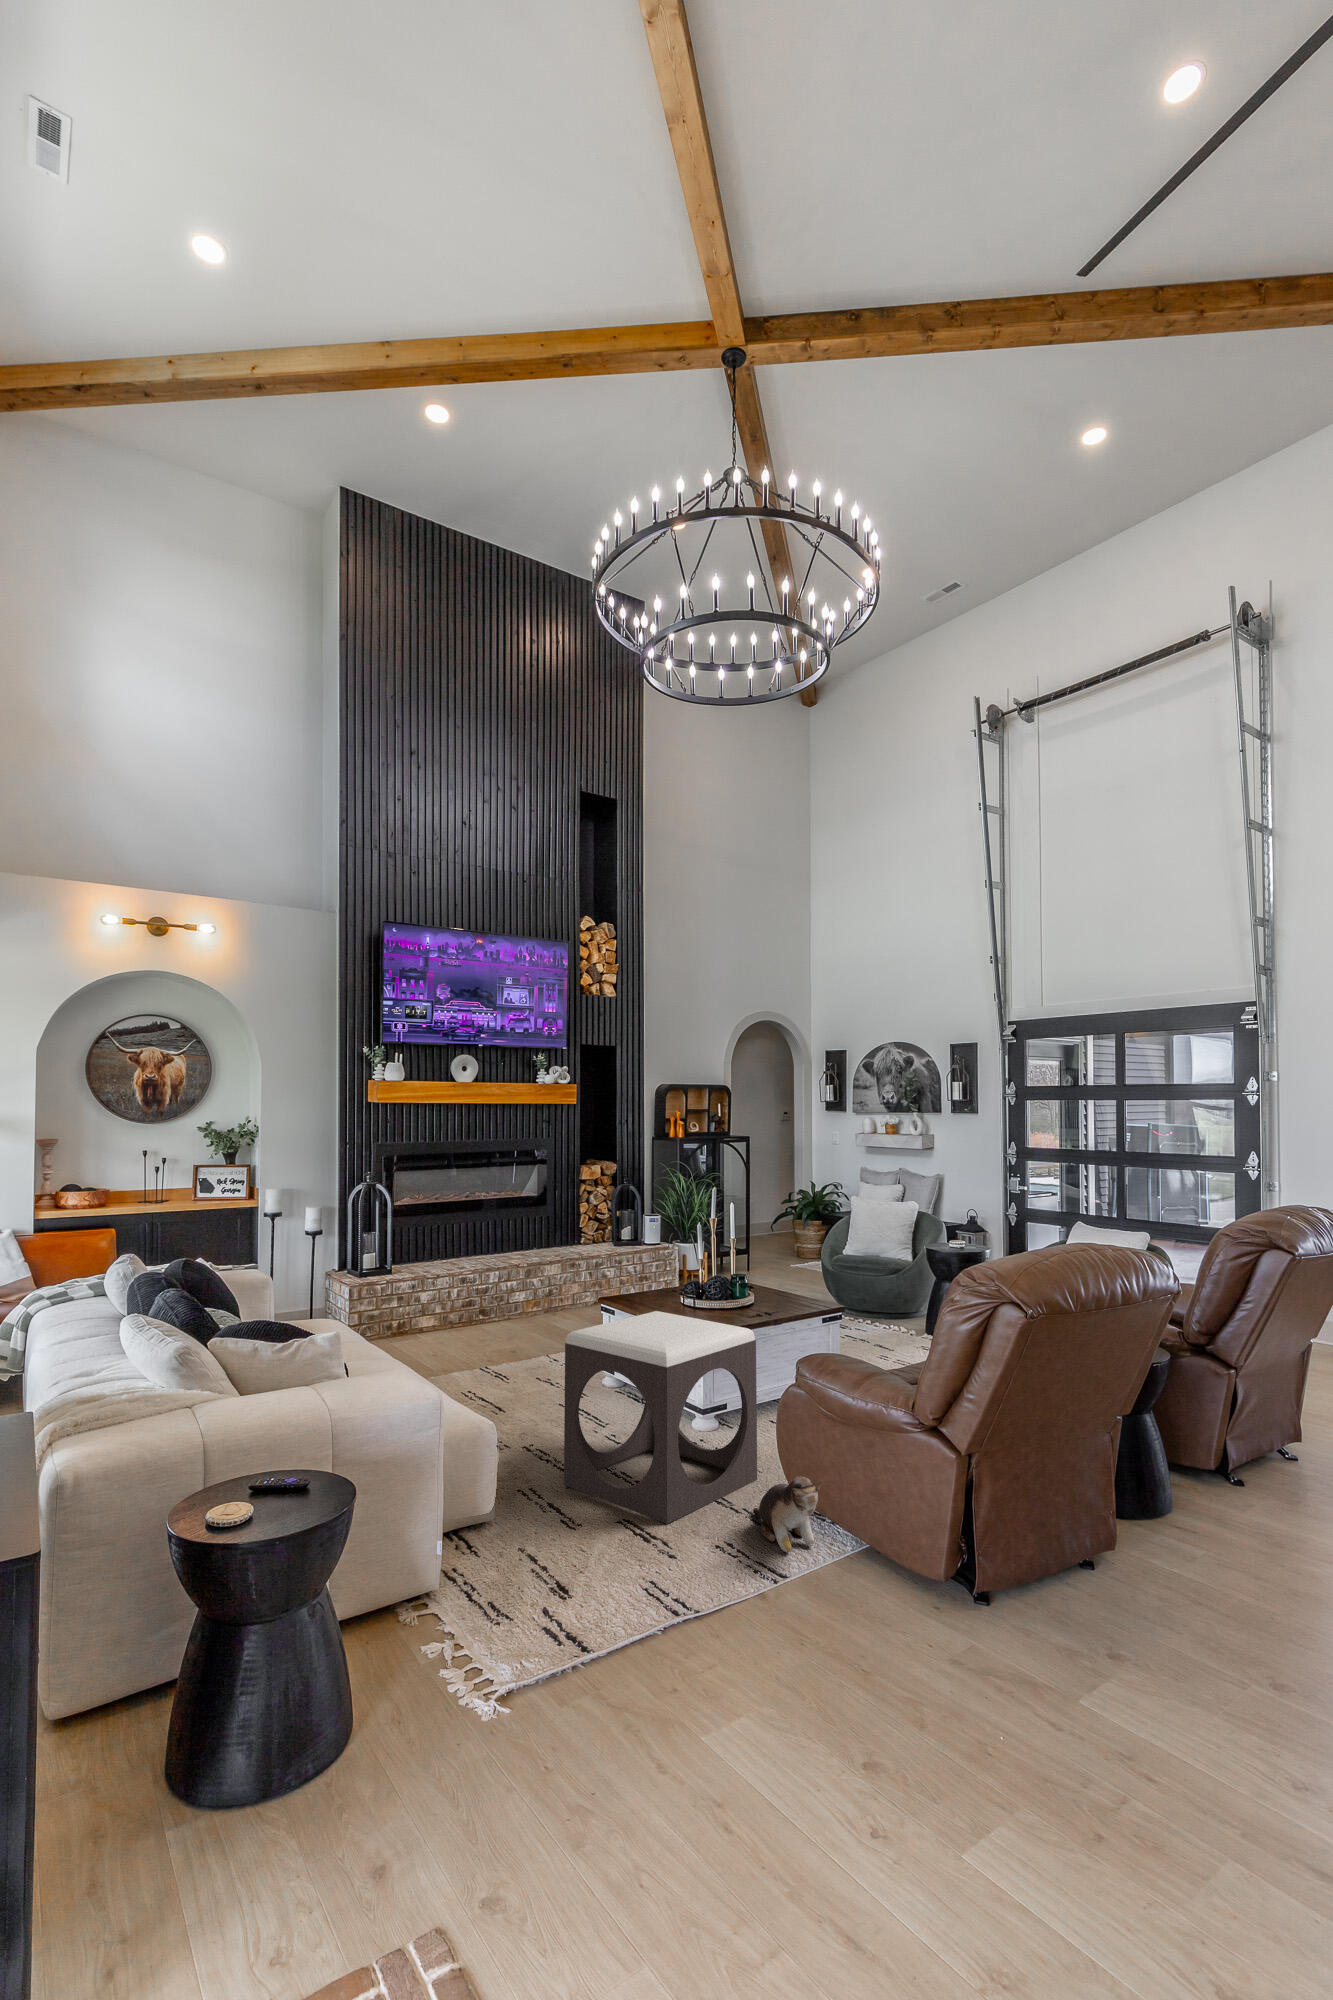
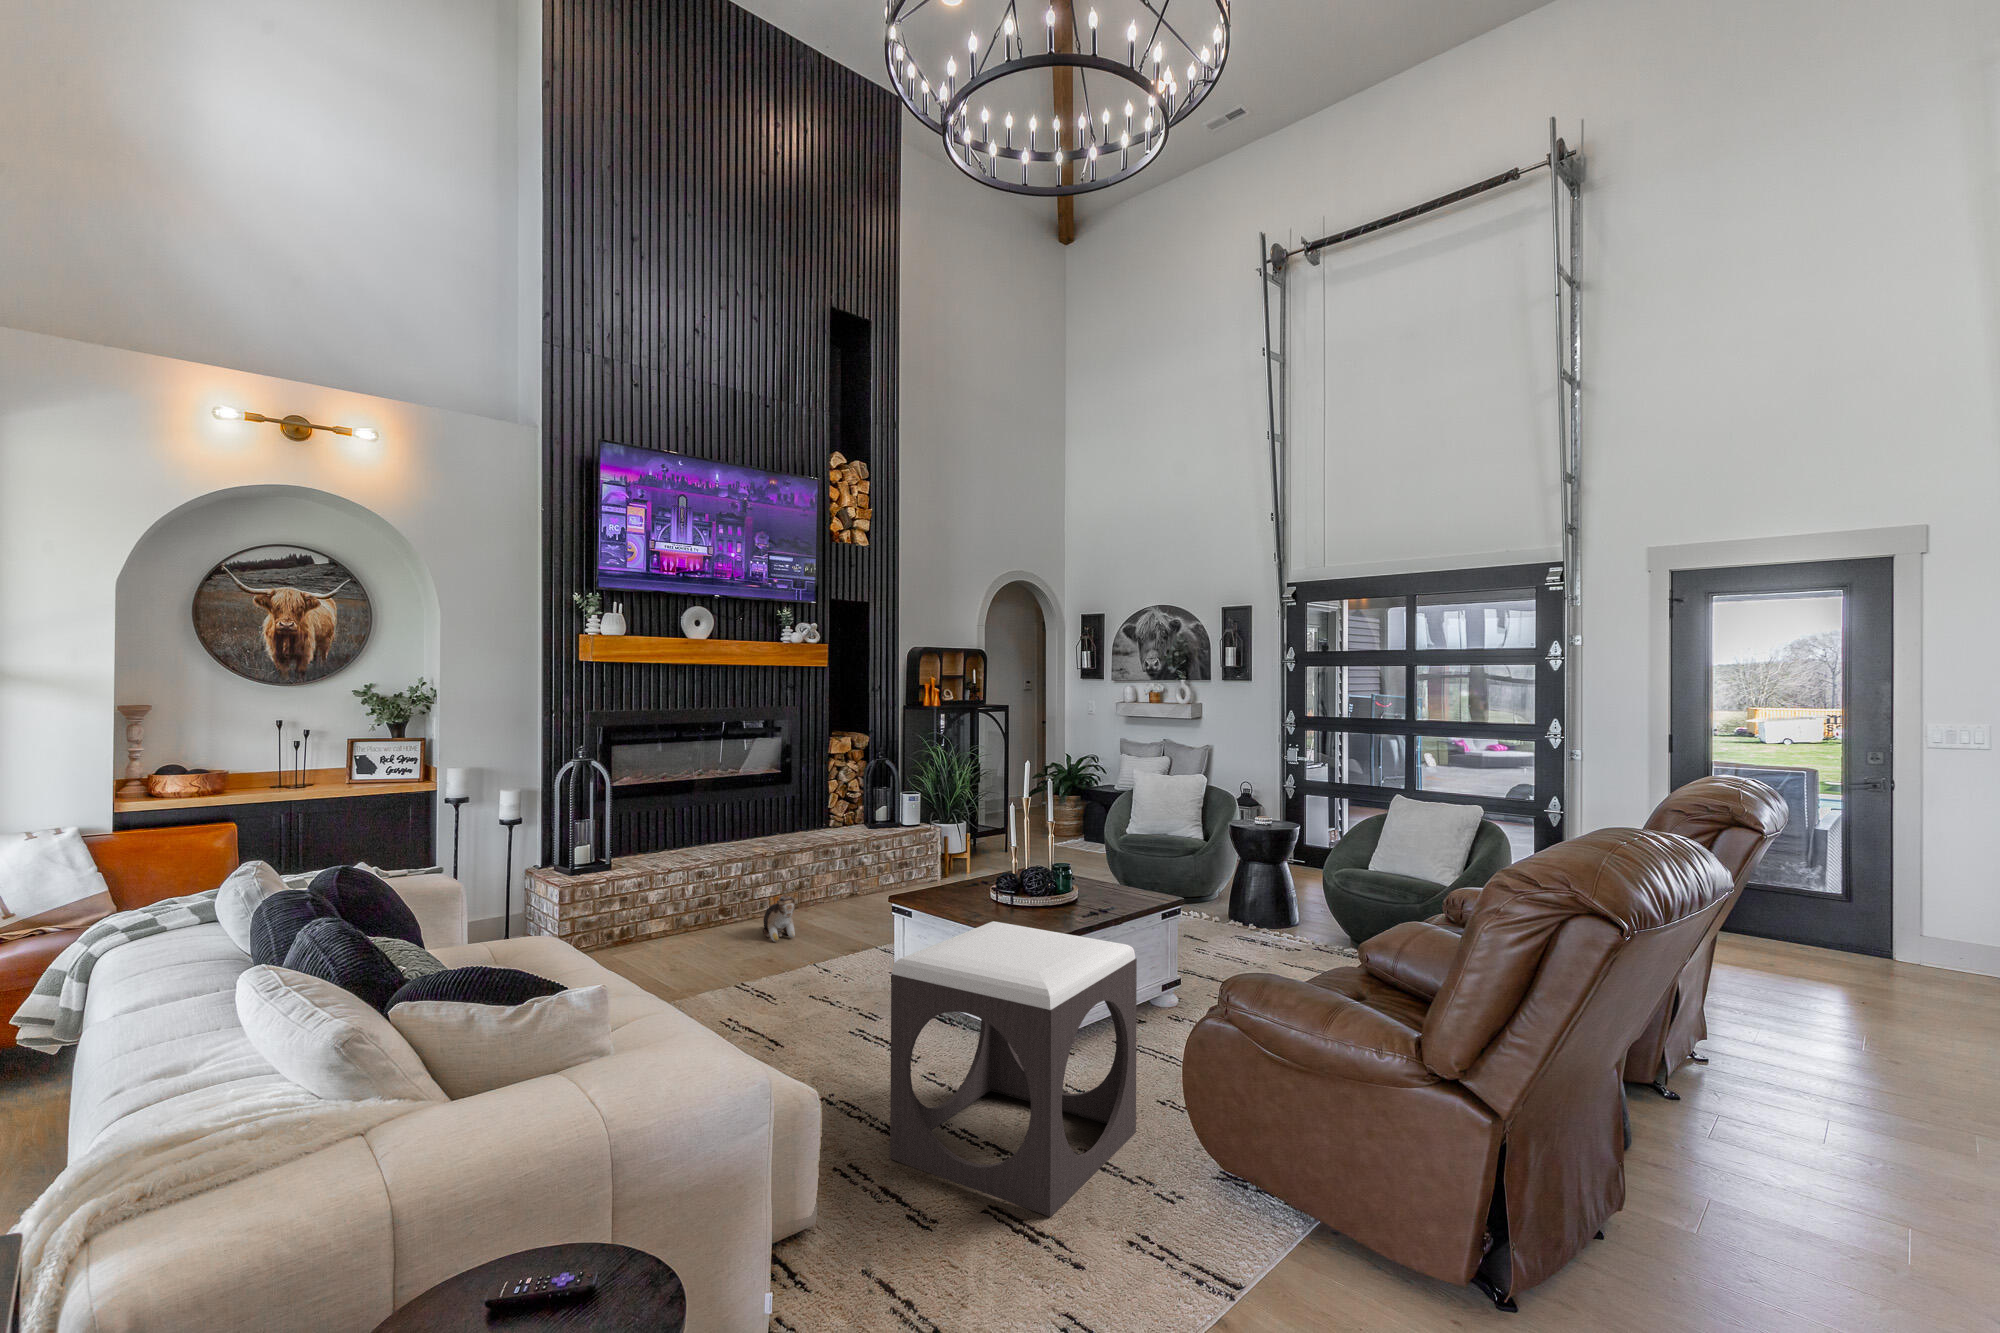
plush toy: present [753,1476,823,1552] -> present [763,895,797,942]

